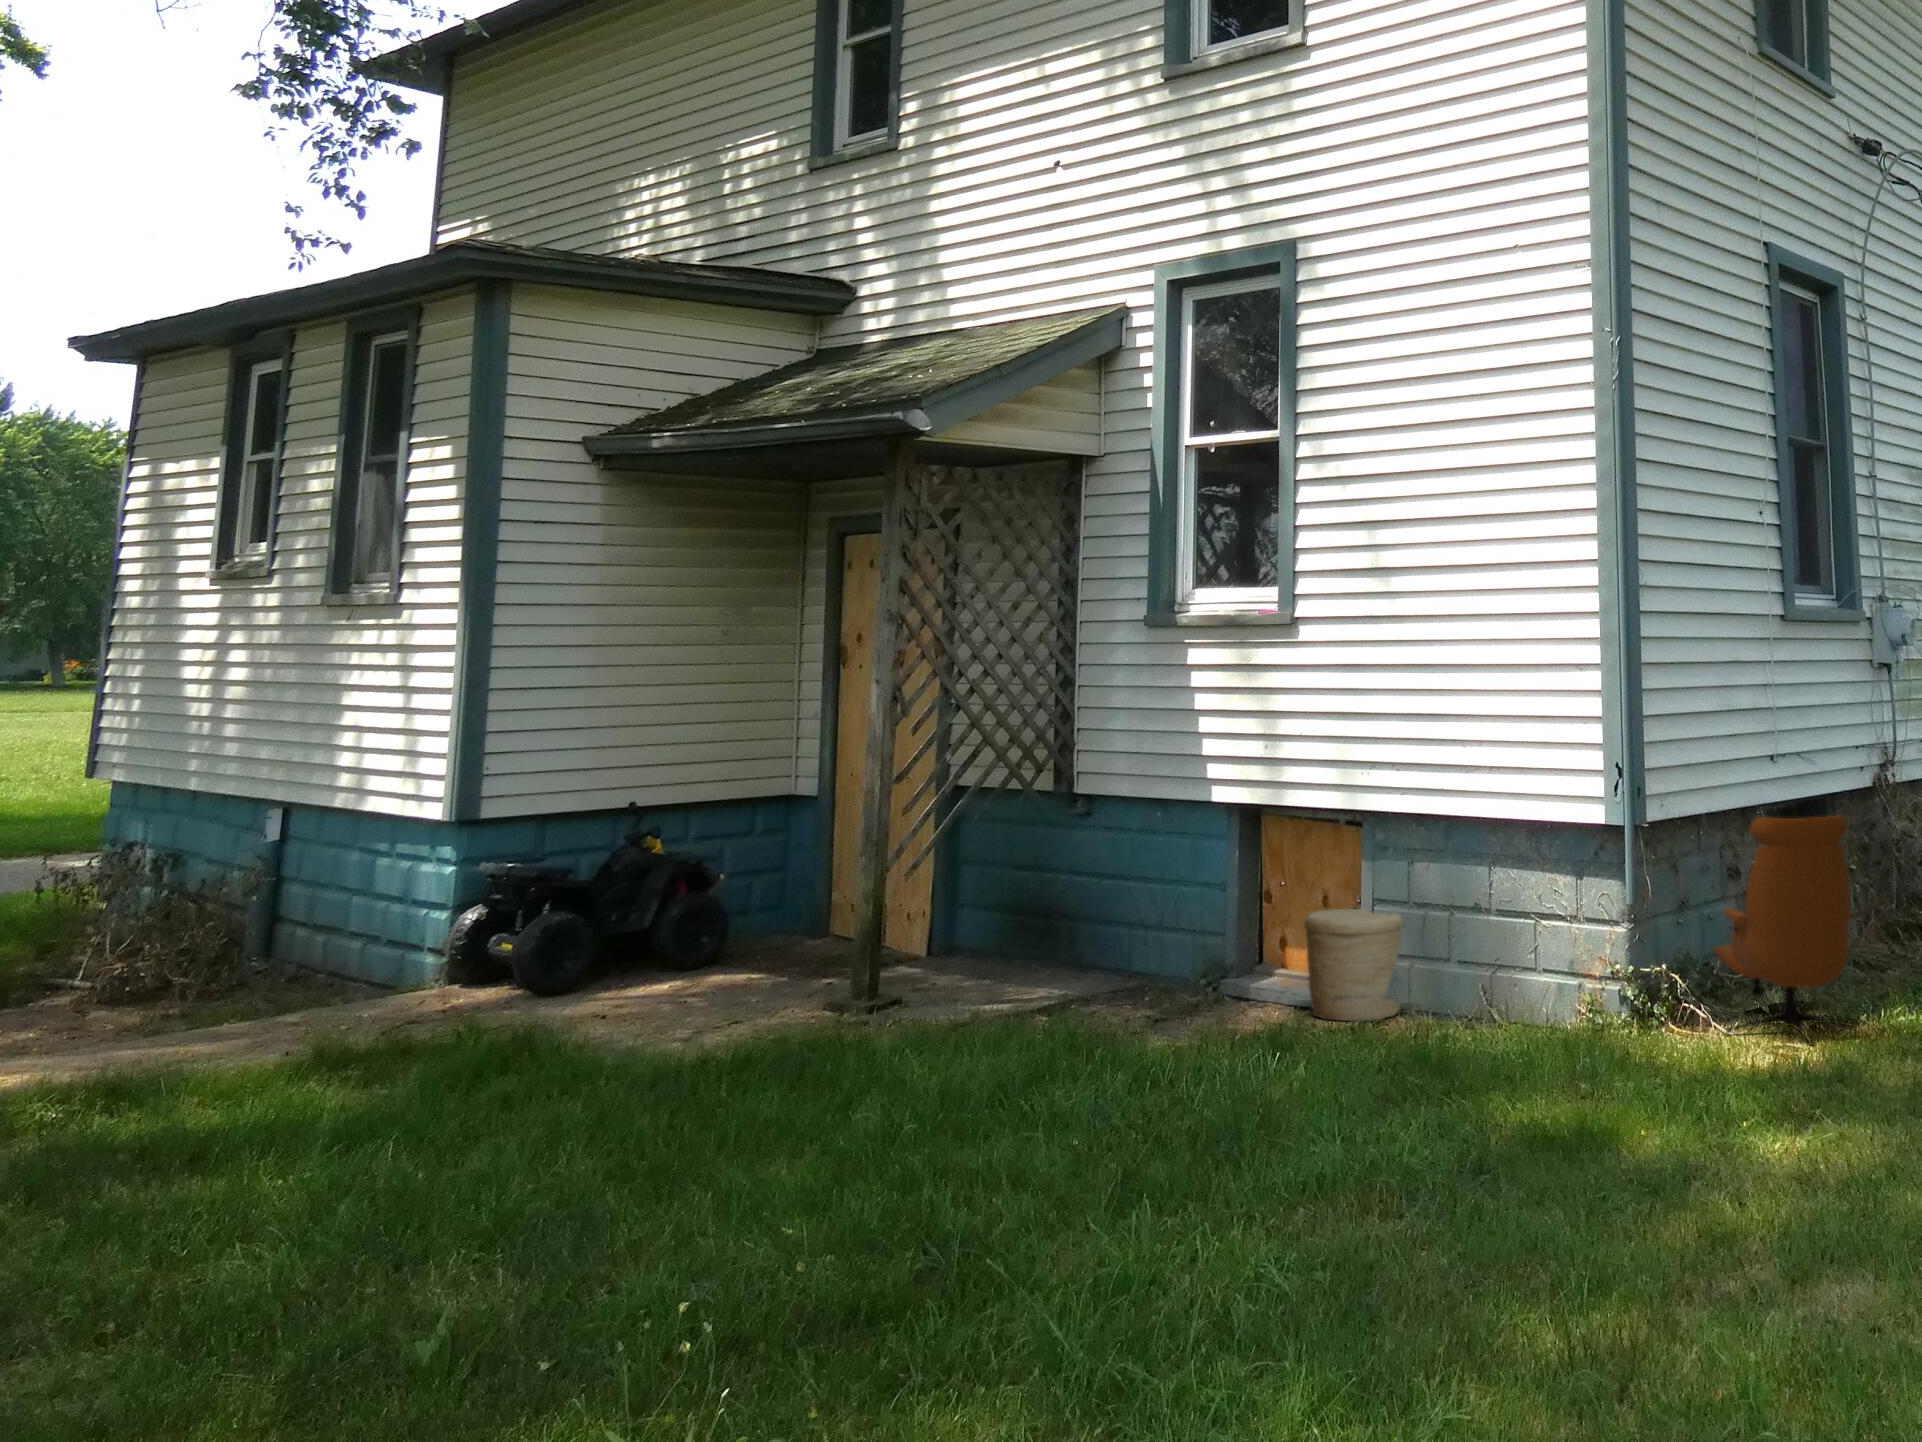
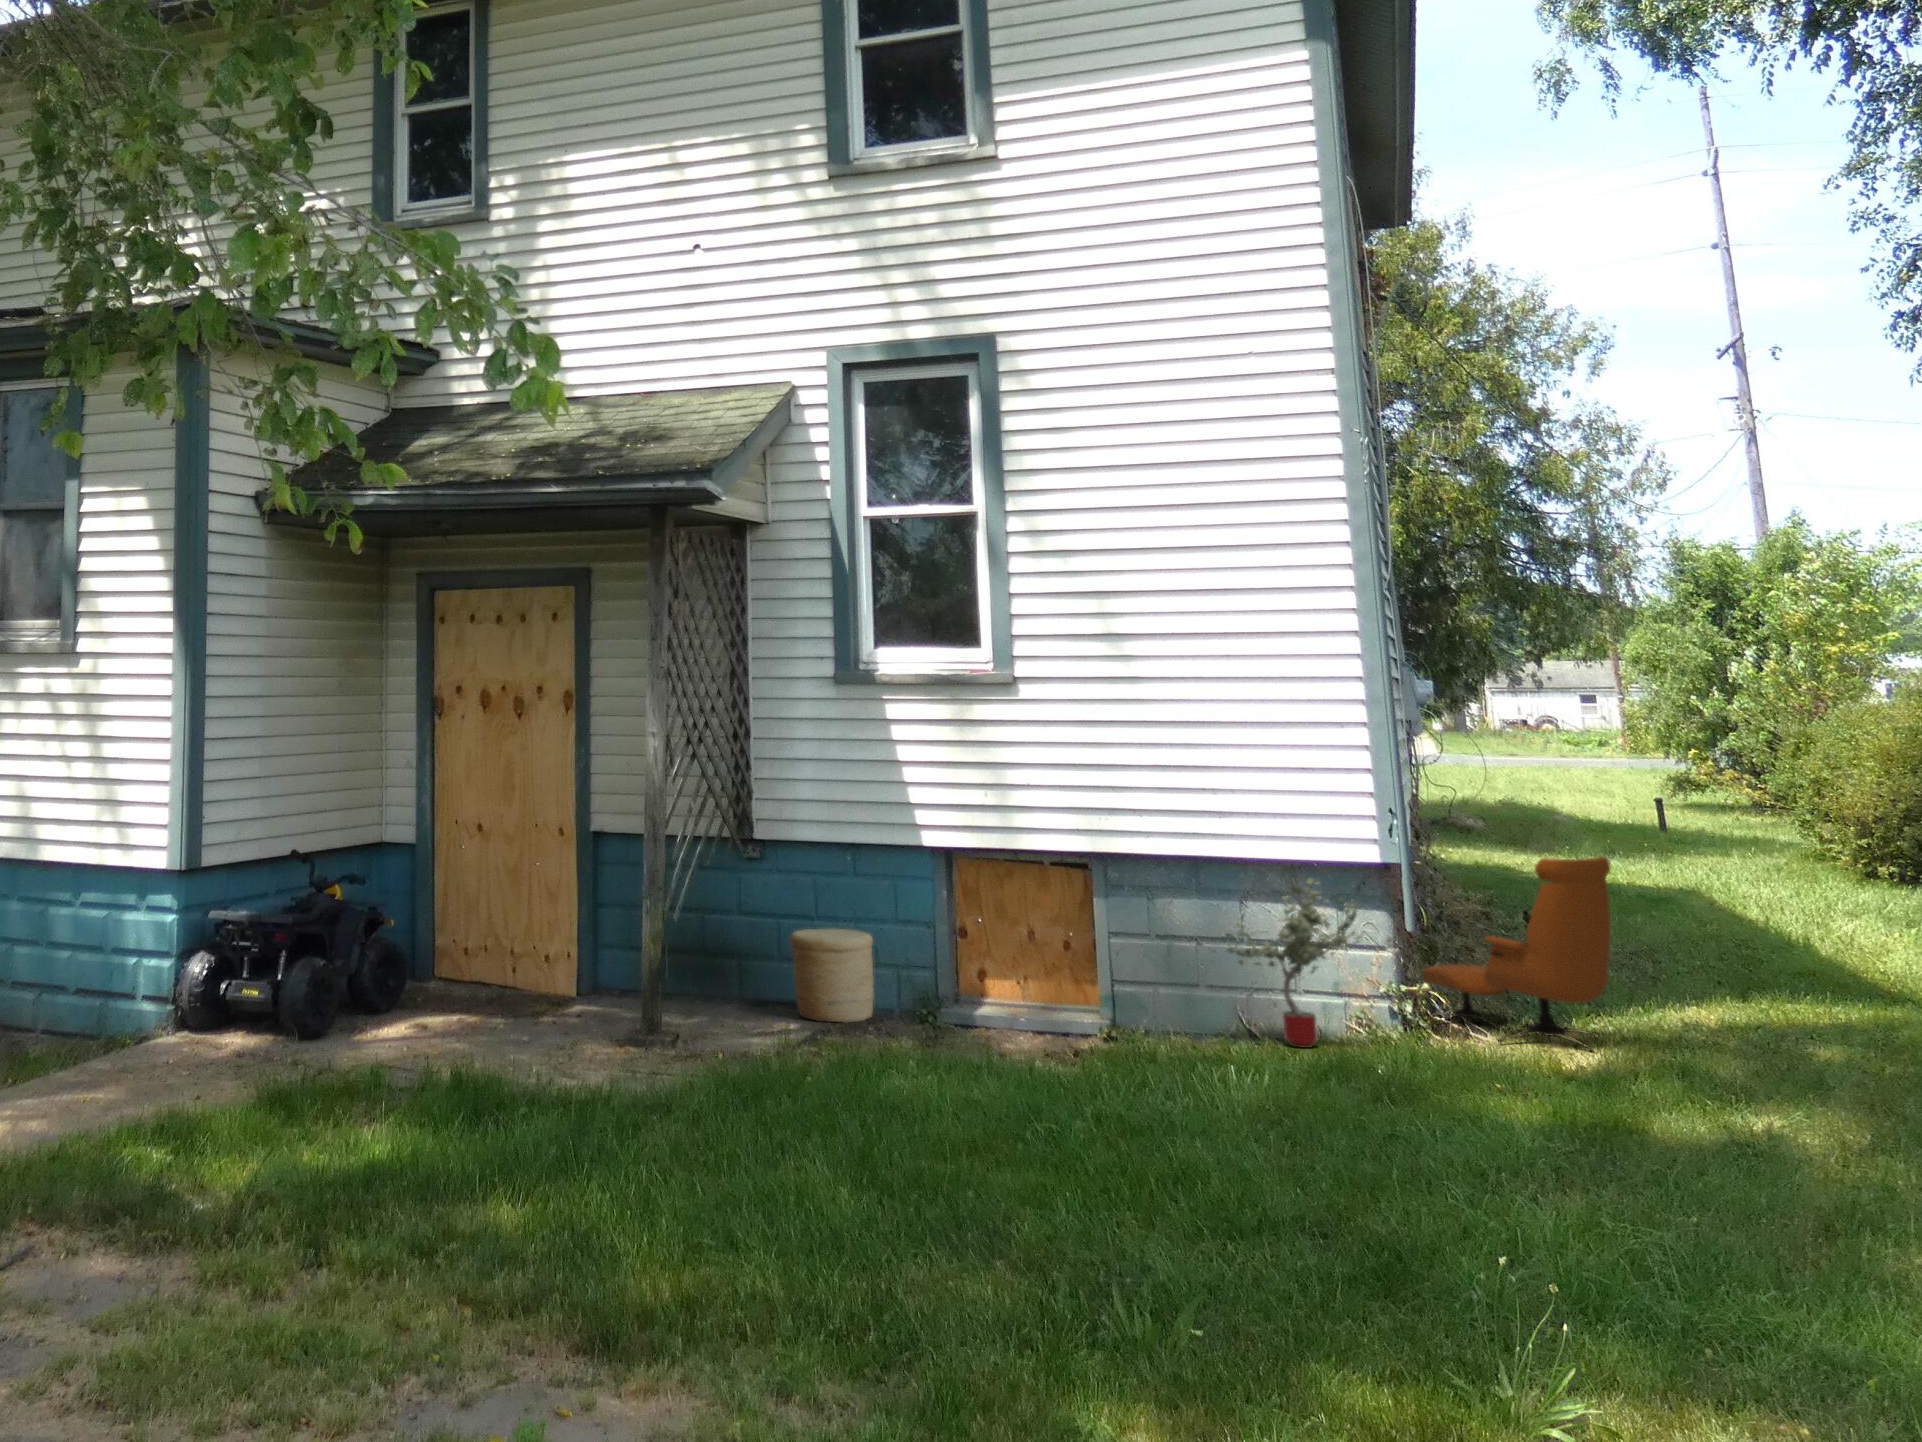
potted tree: none [1439,838,1567,1033] -> present [1226,879,1362,1048]
woven basket: present [1304,909,1403,1022] -> present [790,928,874,1023]

